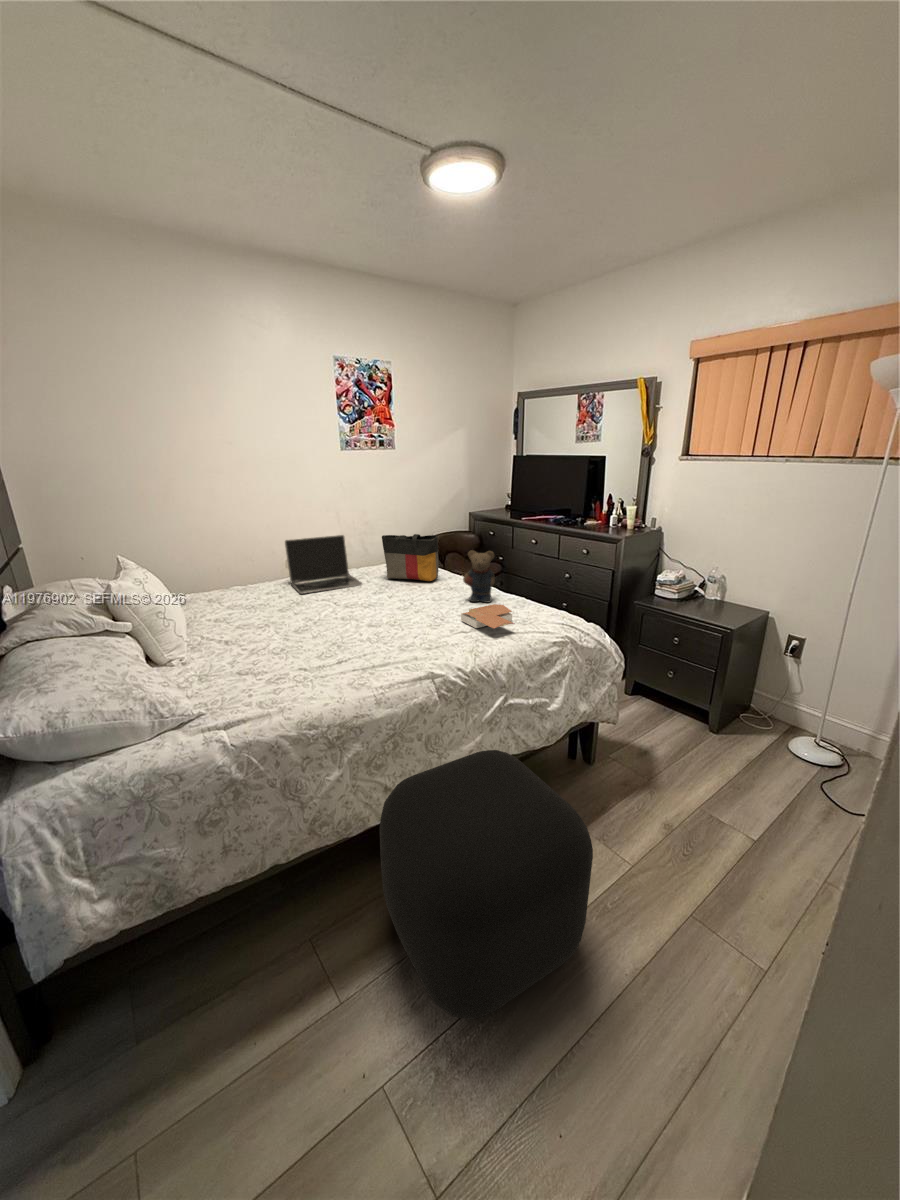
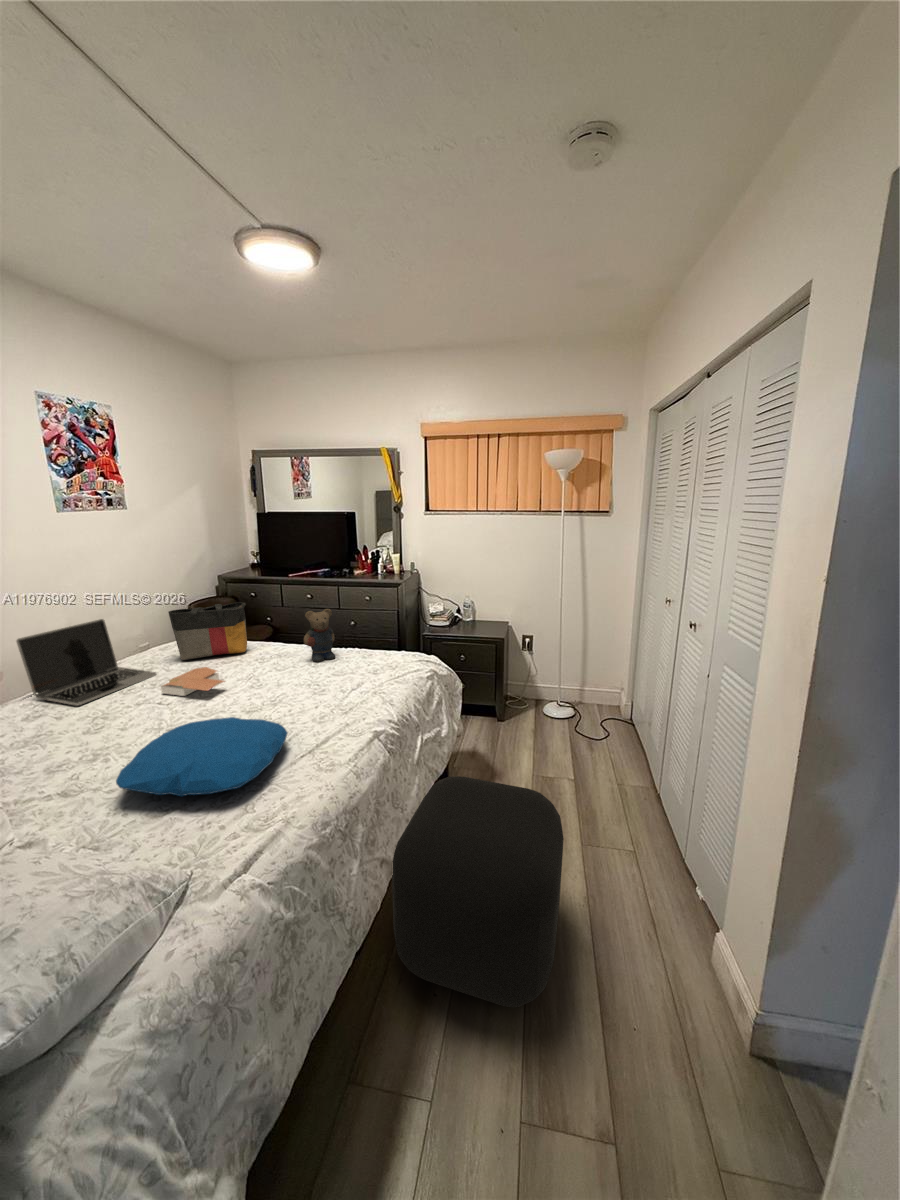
book: present [461,604,514,629] -> present [161,667,225,696]
pillow: none [236,619,362,674] -> present [116,717,288,796]

